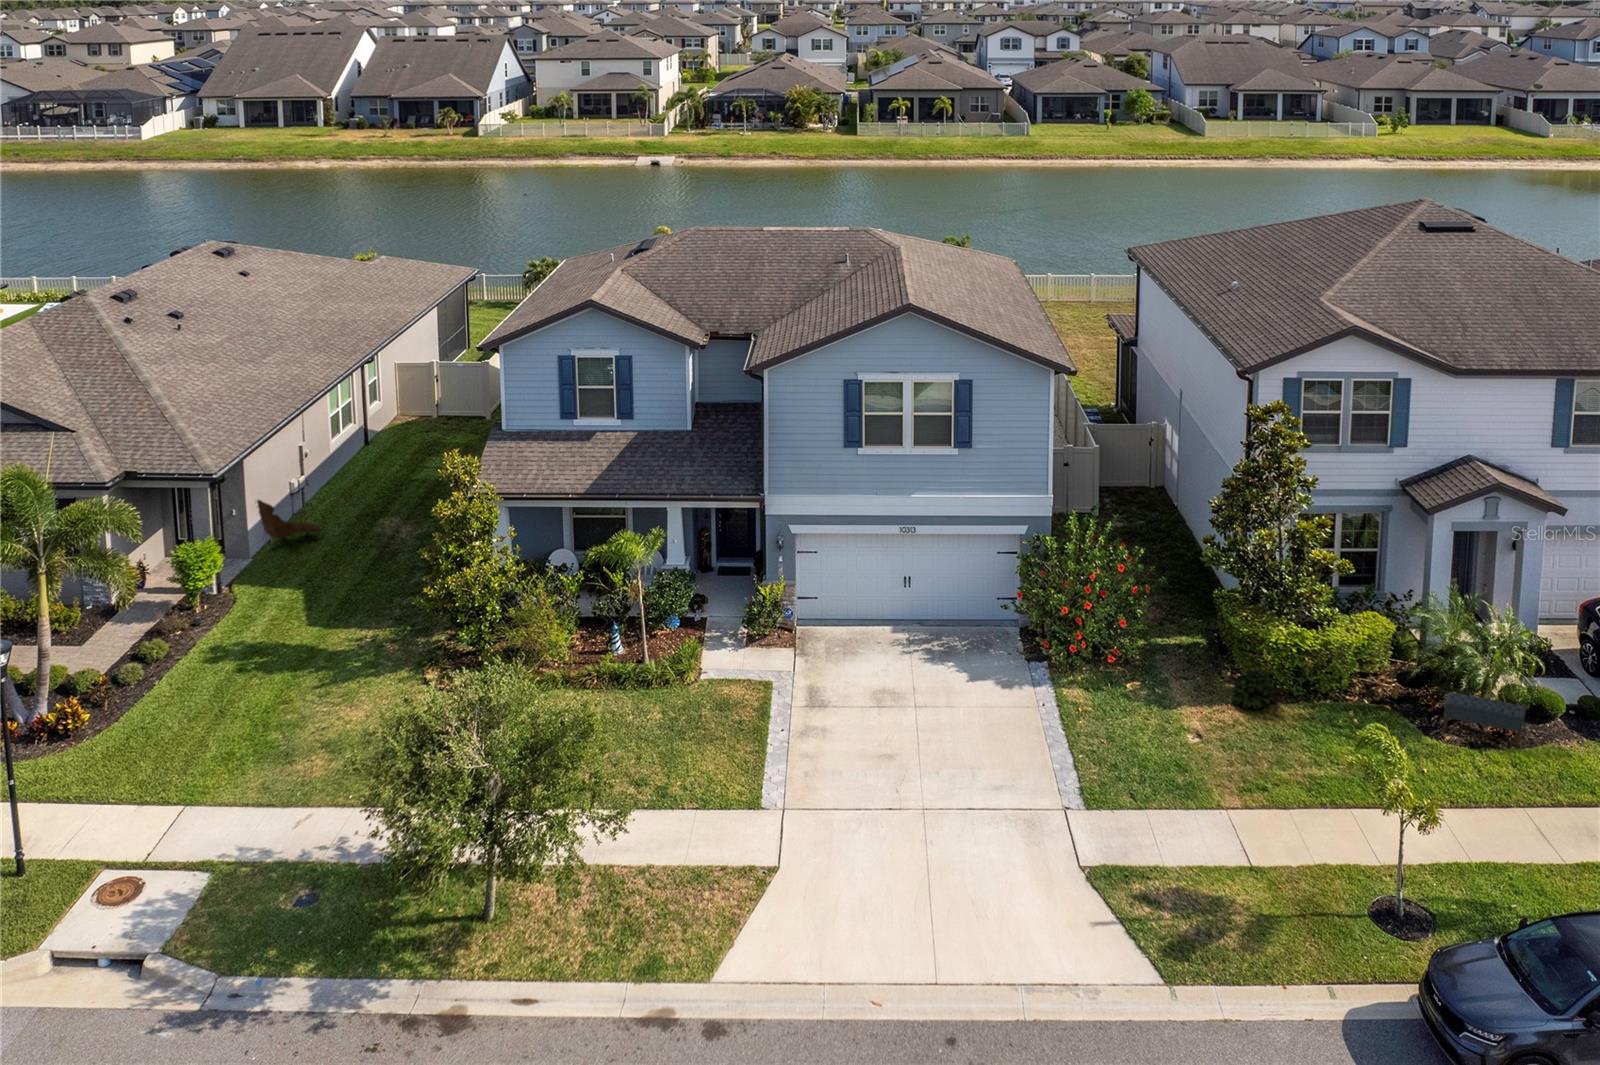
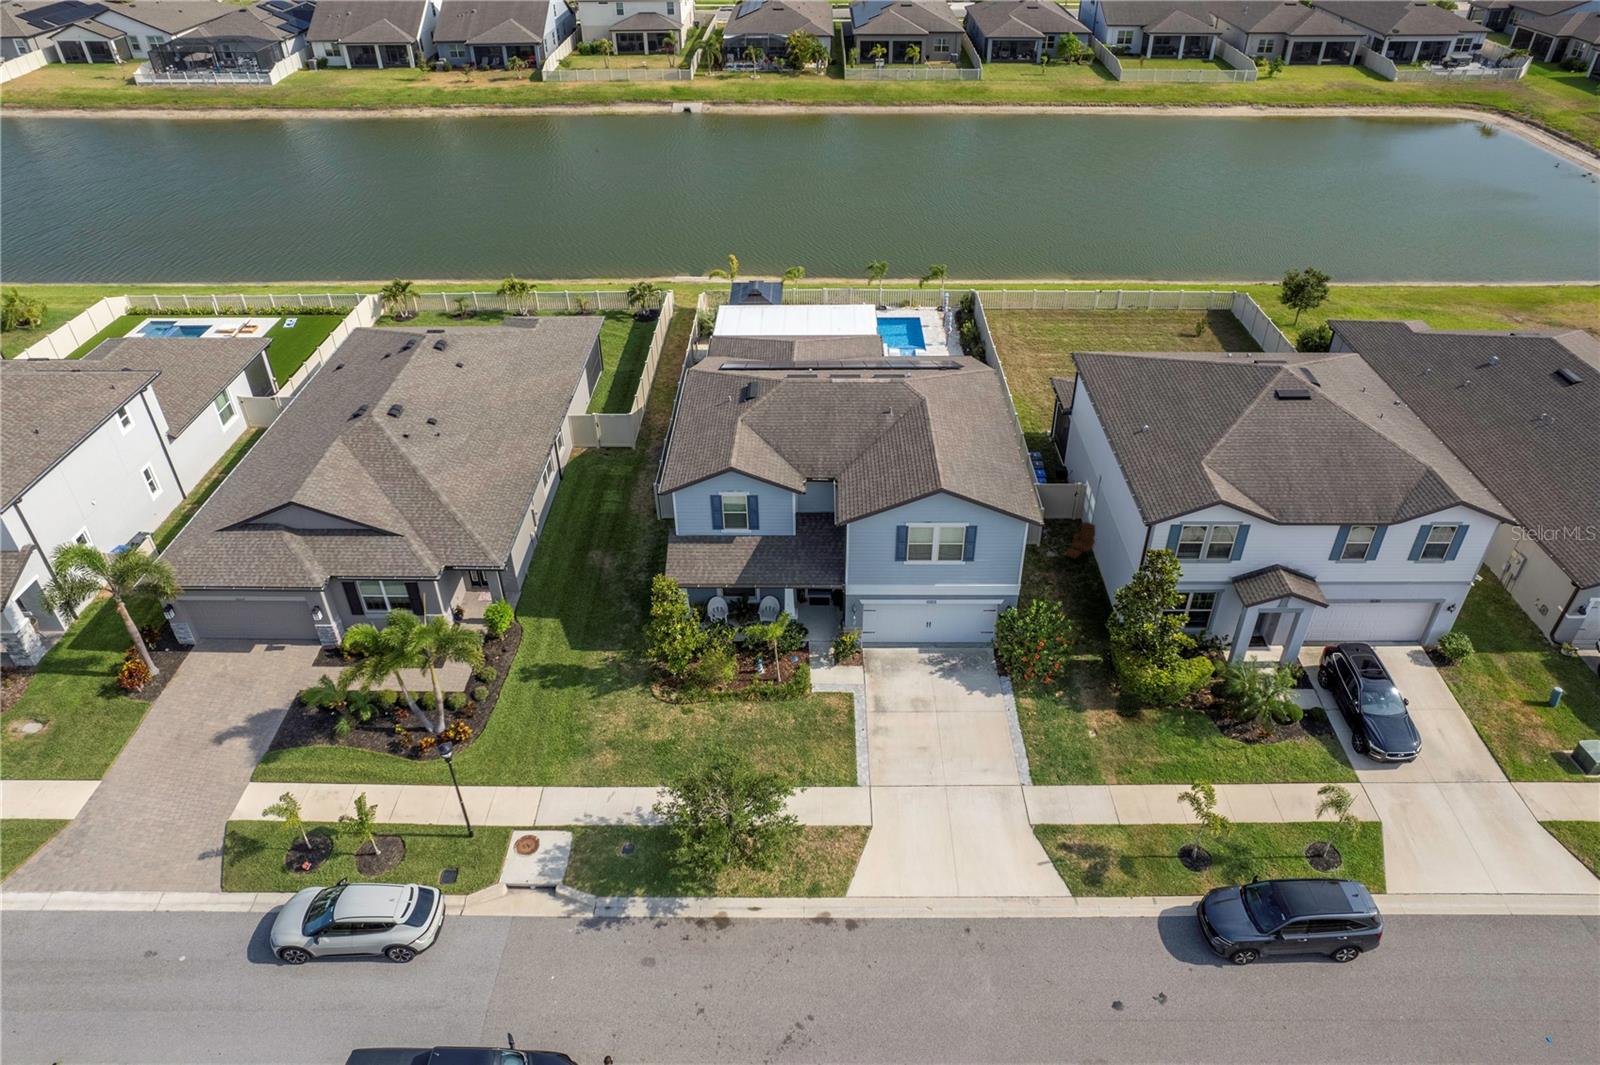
lounge chair: present [257,500,320,549] -> present [1065,522,1097,561]
bench: present [1442,692,1526,746] -> none [1232,709,1278,742]

